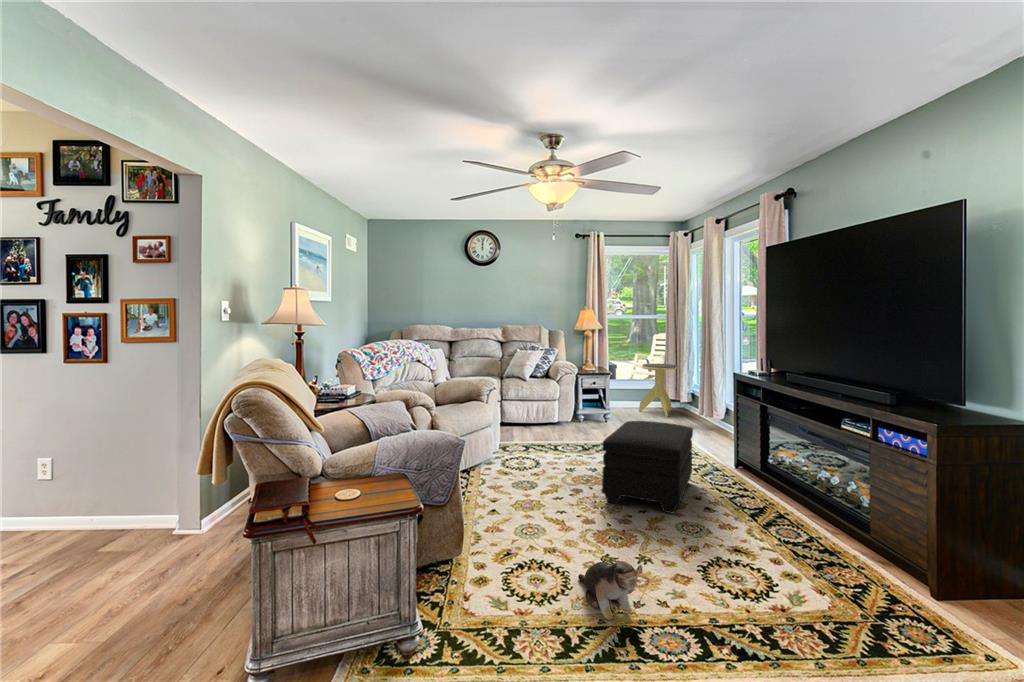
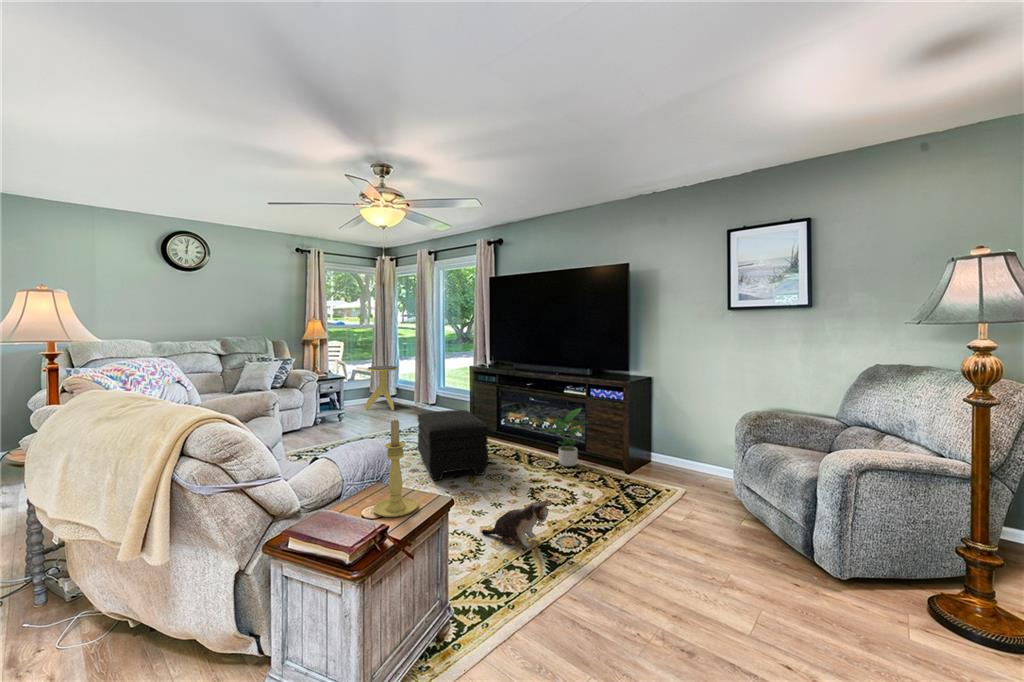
candle holder: none [345,403,393,504] -> present [373,420,418,517]
potted plant: none [788,452,868,547] -> present [548,408,590,466]

